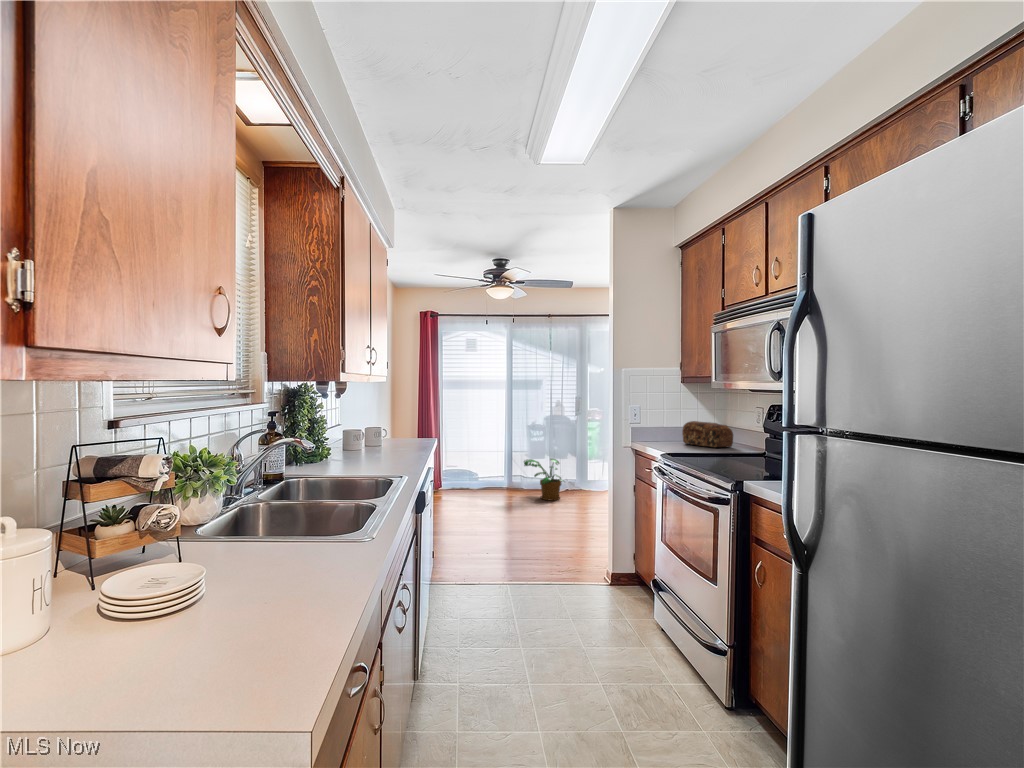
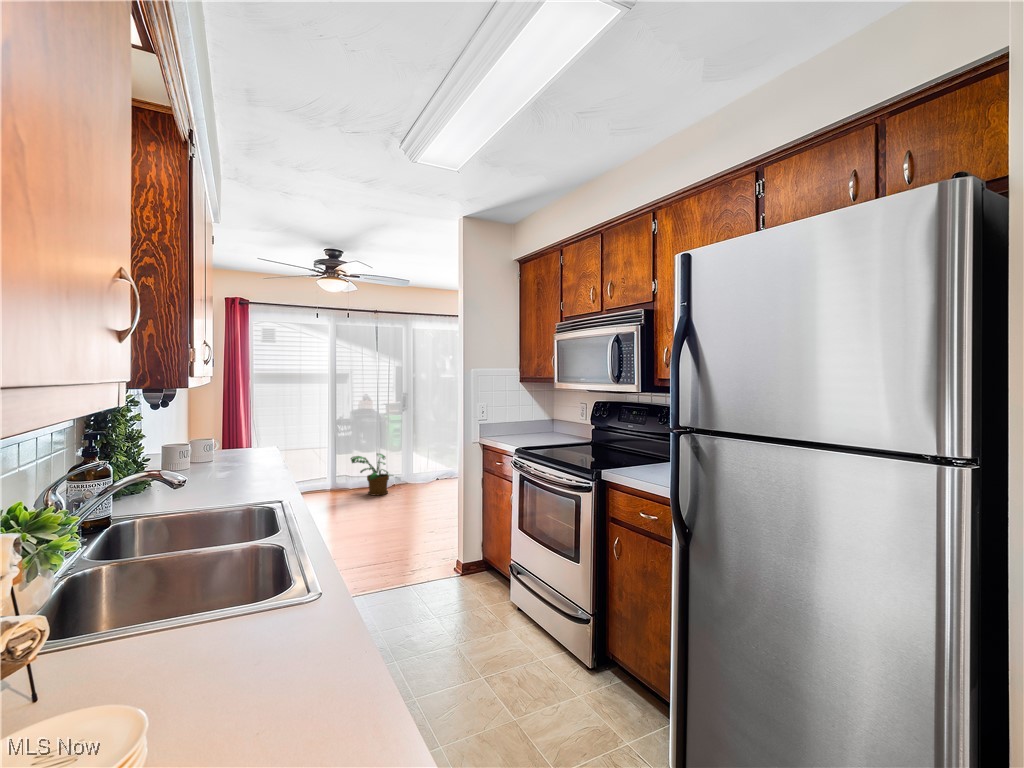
bread loaf: present [682,421,733,447] -> none [523,414,567,438]

